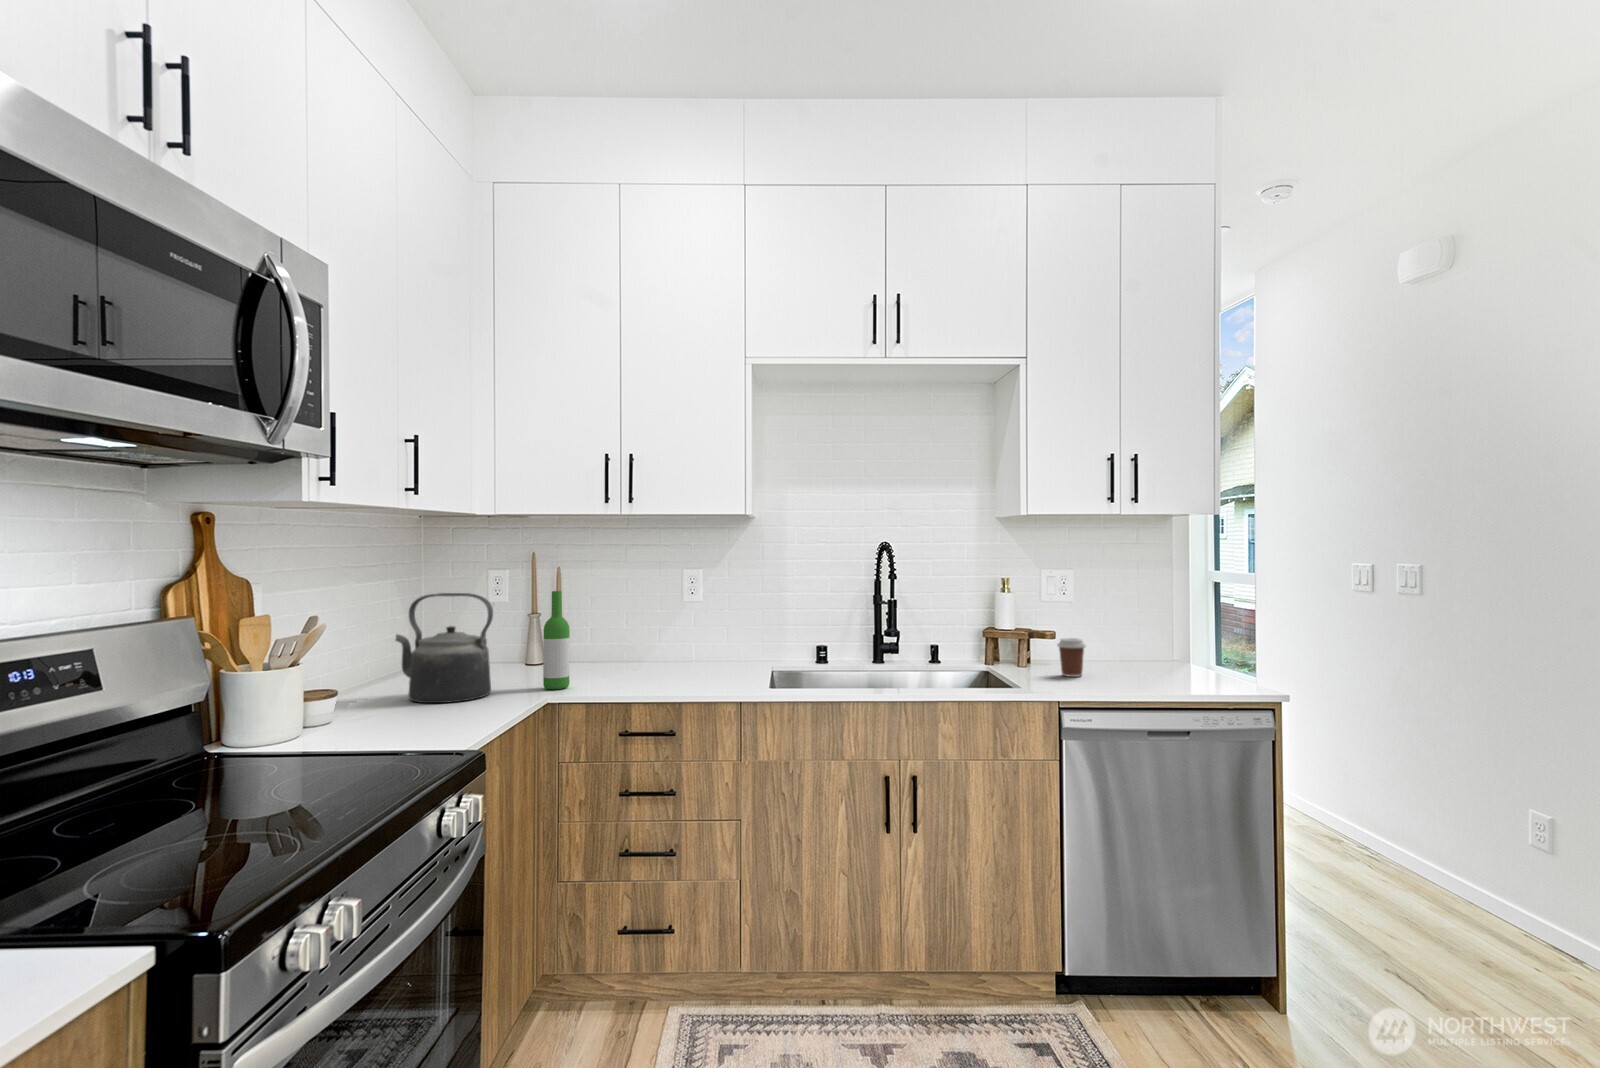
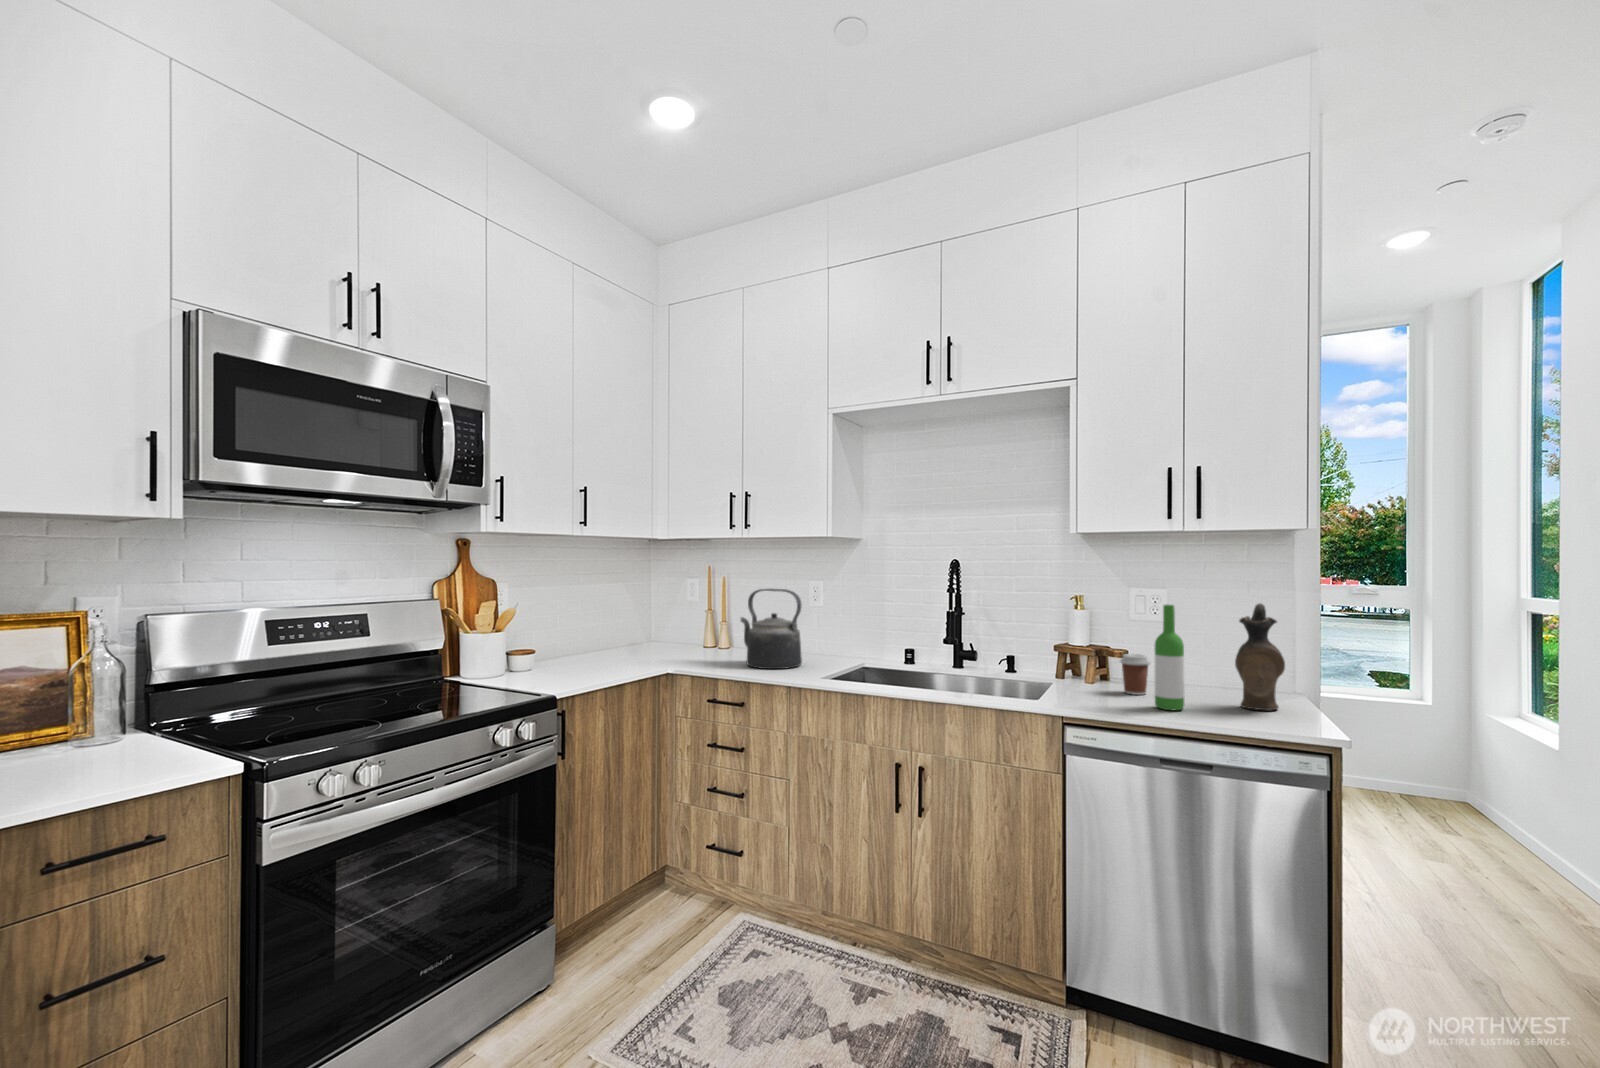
ceramic pitcher: none [1165,584,1210,679] -> present [1235,604,1285,710]
wine bottle: present [543,591,570,690] -> present [1154,604,1184,710]
kettle: present [395,593,493,703] -> present [741,589,802,669]

